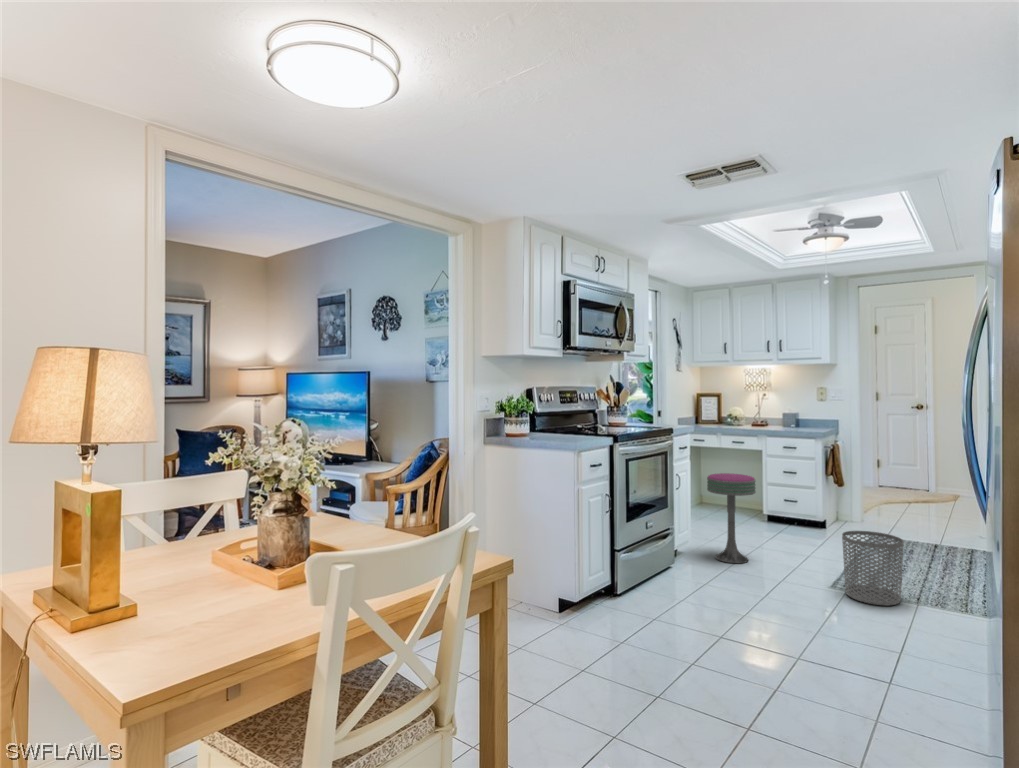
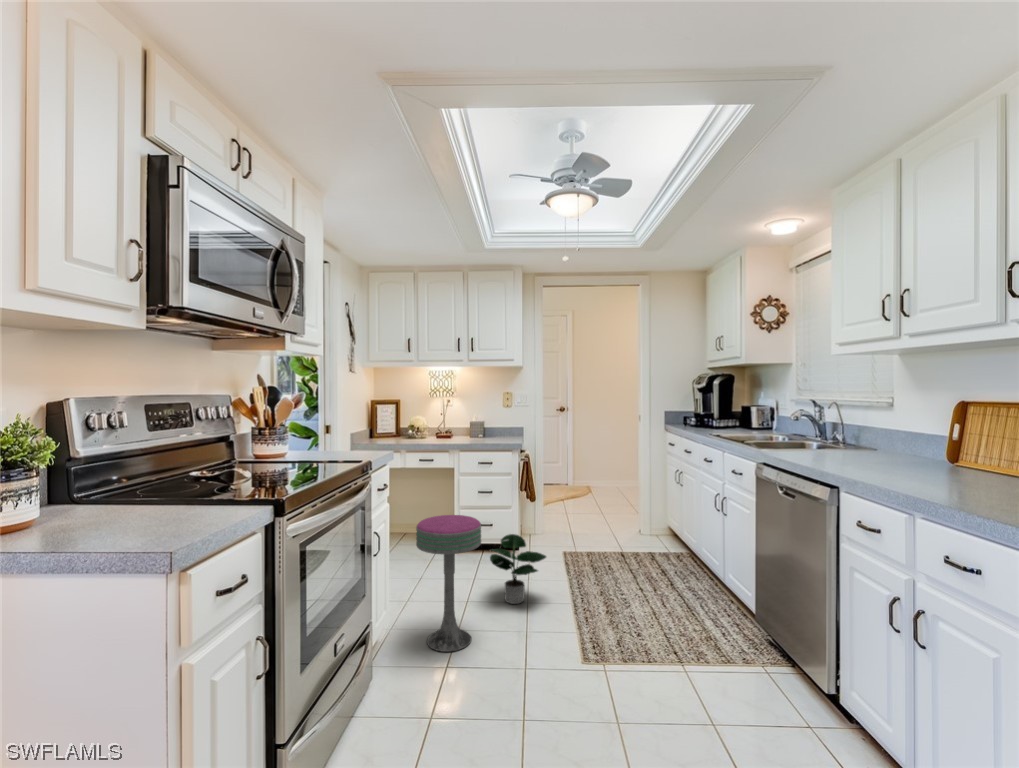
potted plant: none [774,502,825,554] -> present [490,534,546,604]
waste bin: present [842,531,903,606] -> none [606,579,676,688]

